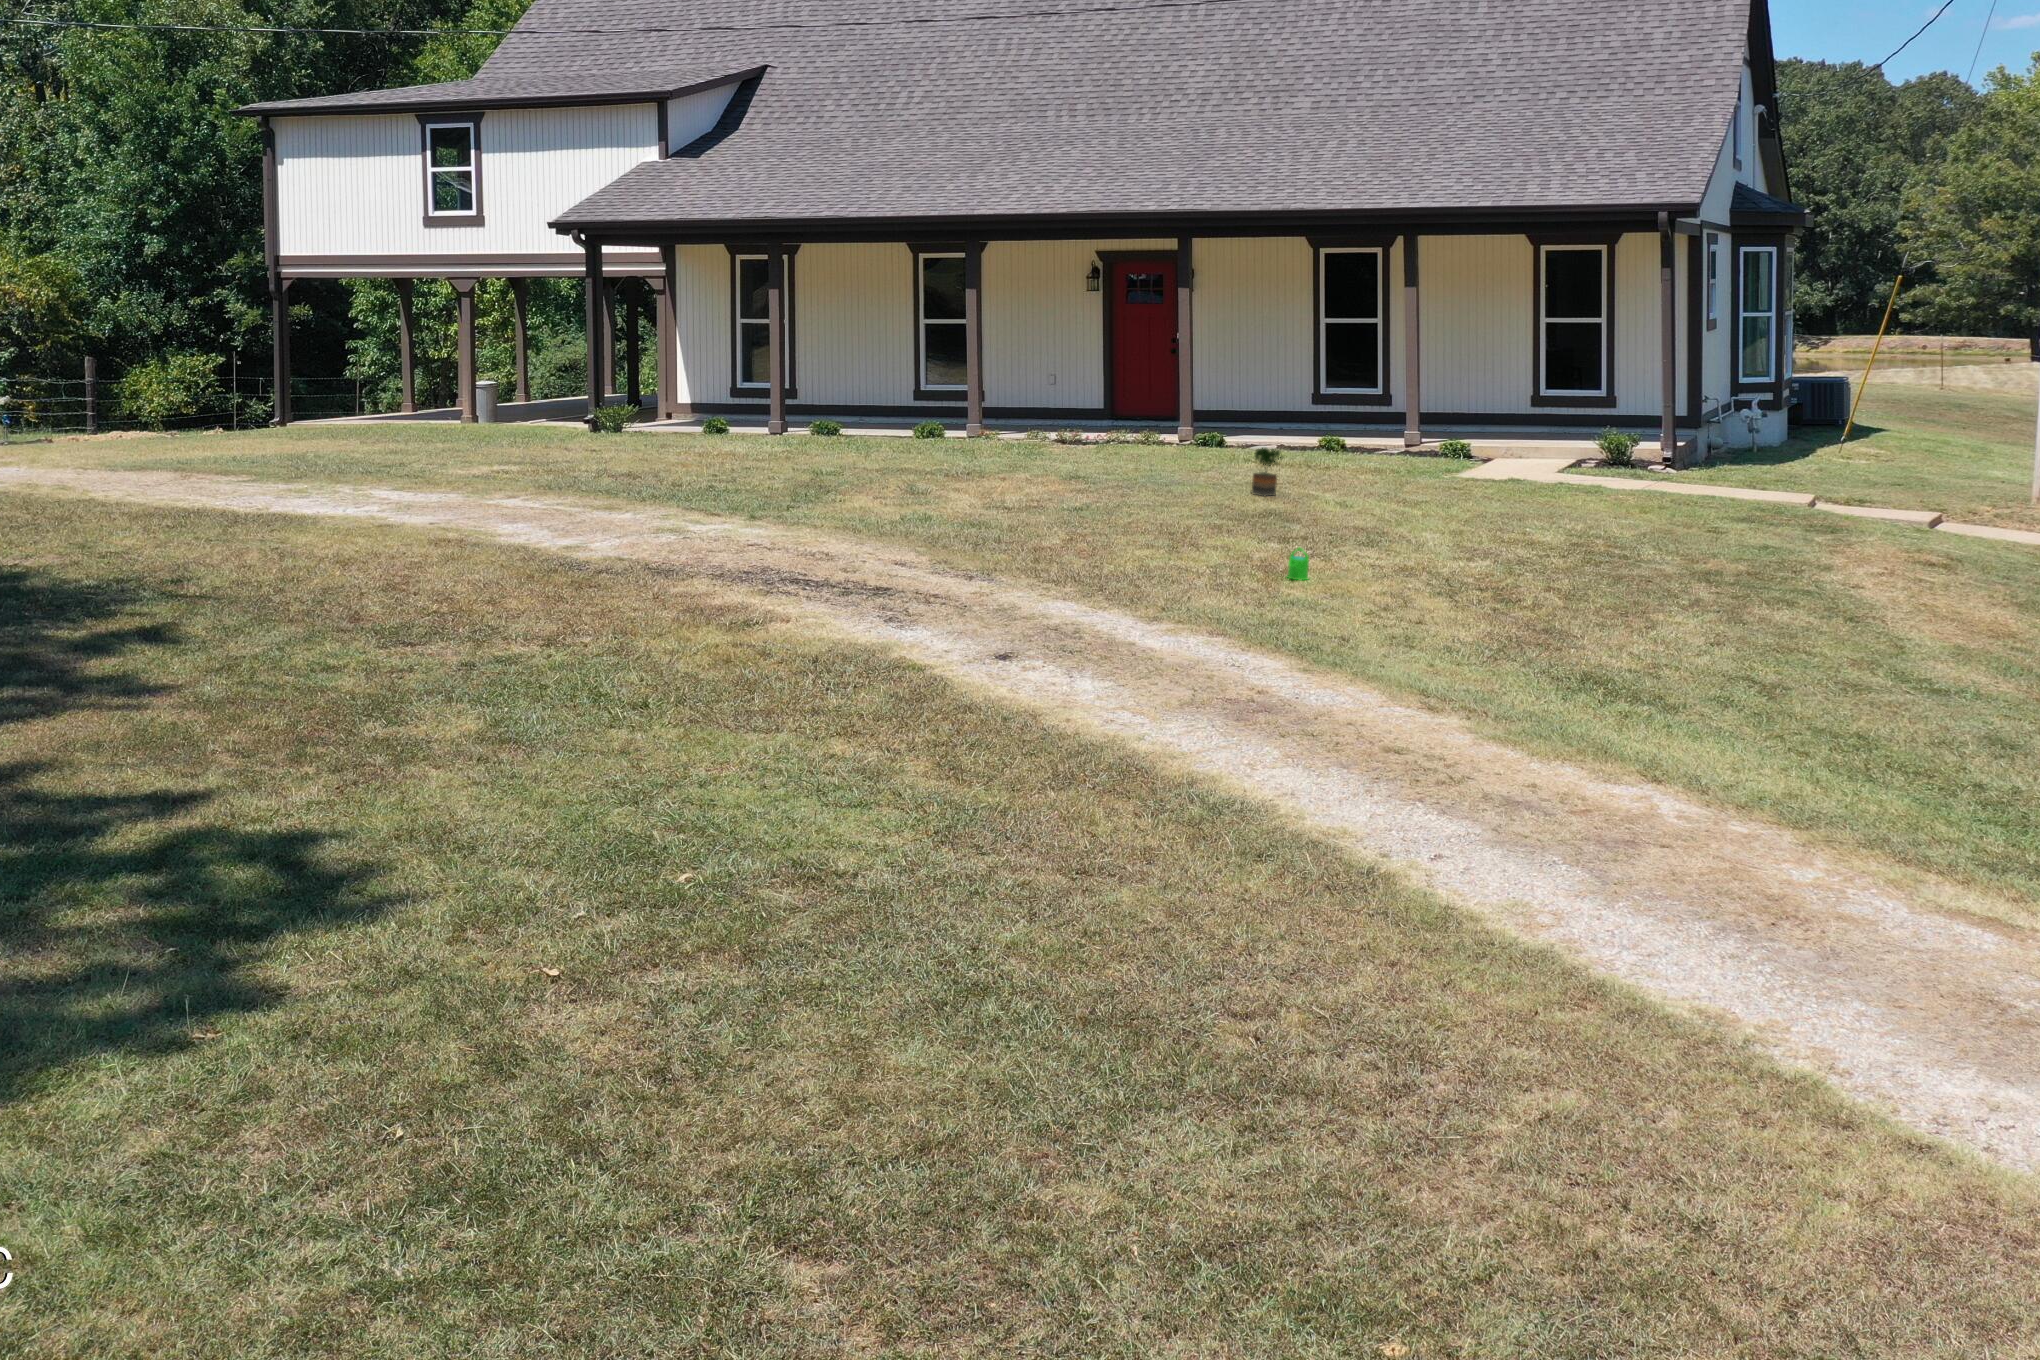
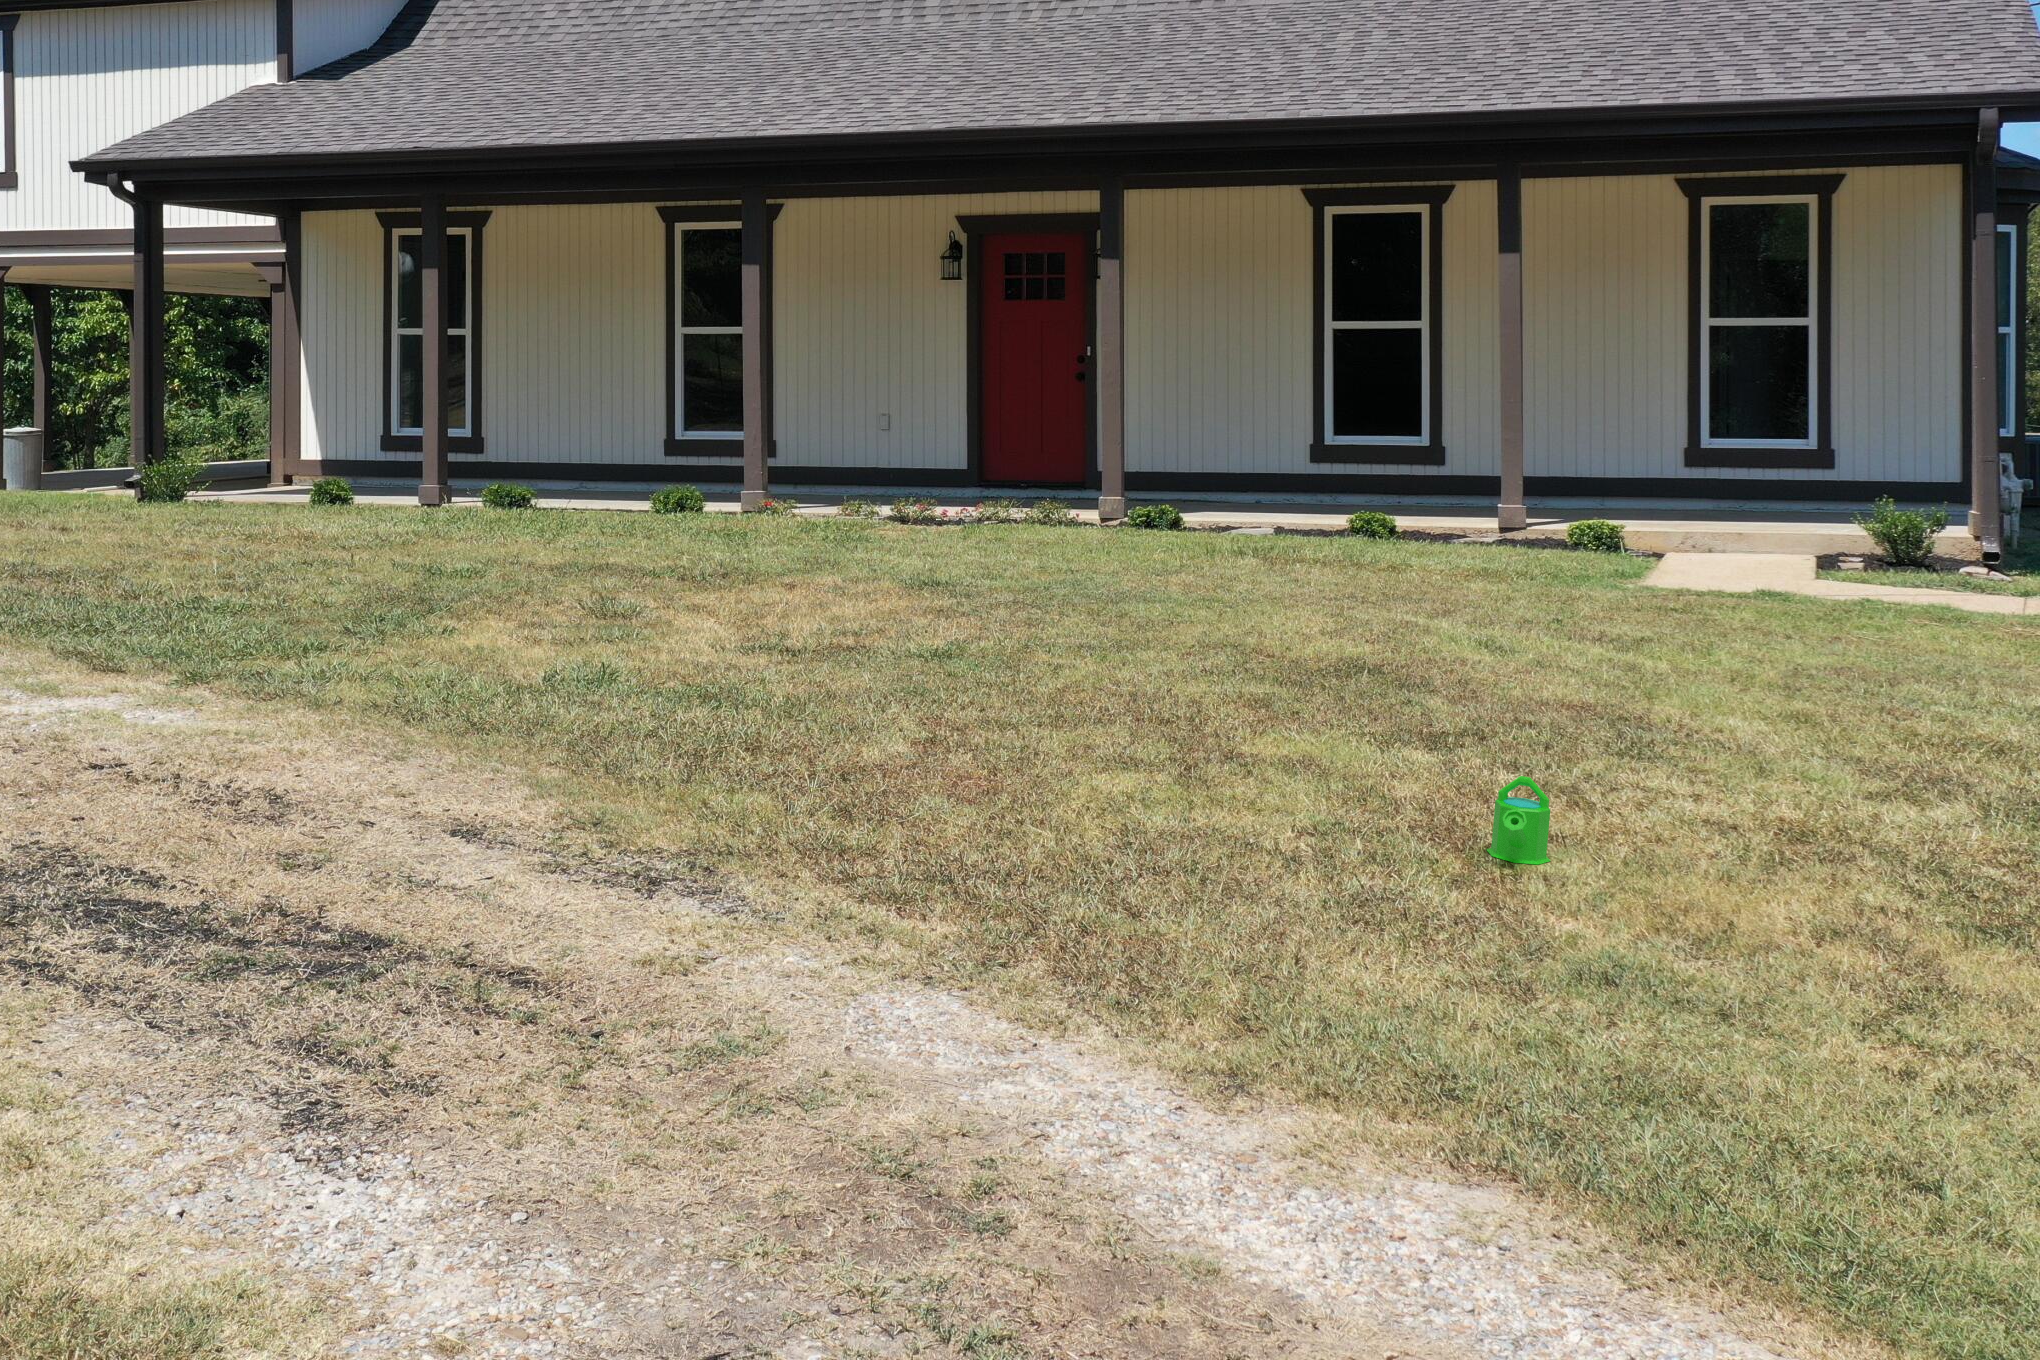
potted tree: present [1252,448,1281,496] -> none [1273,526,1339,624]

